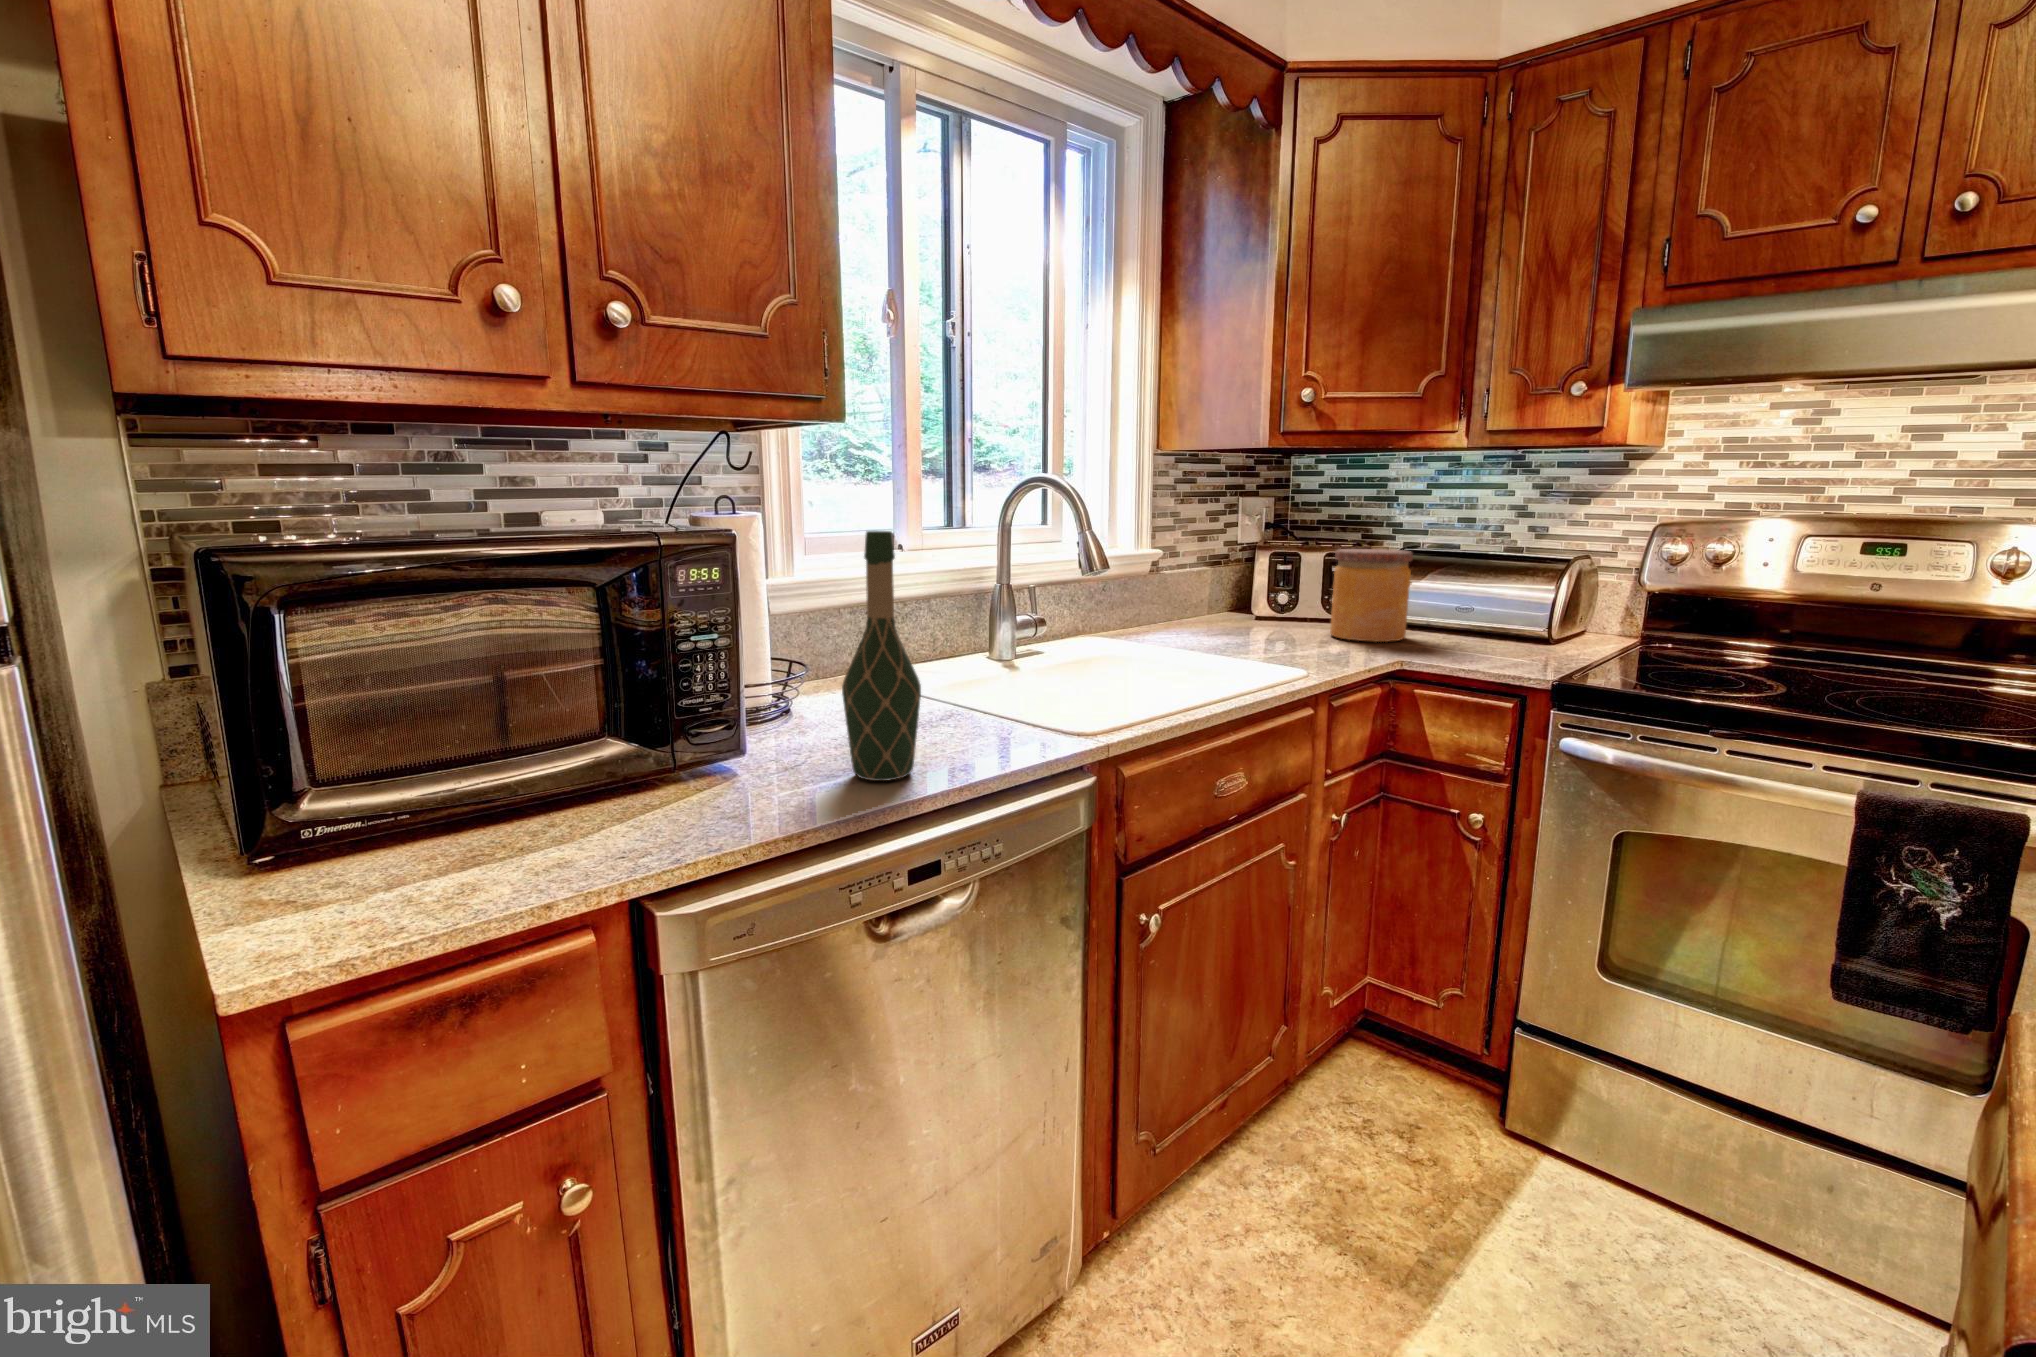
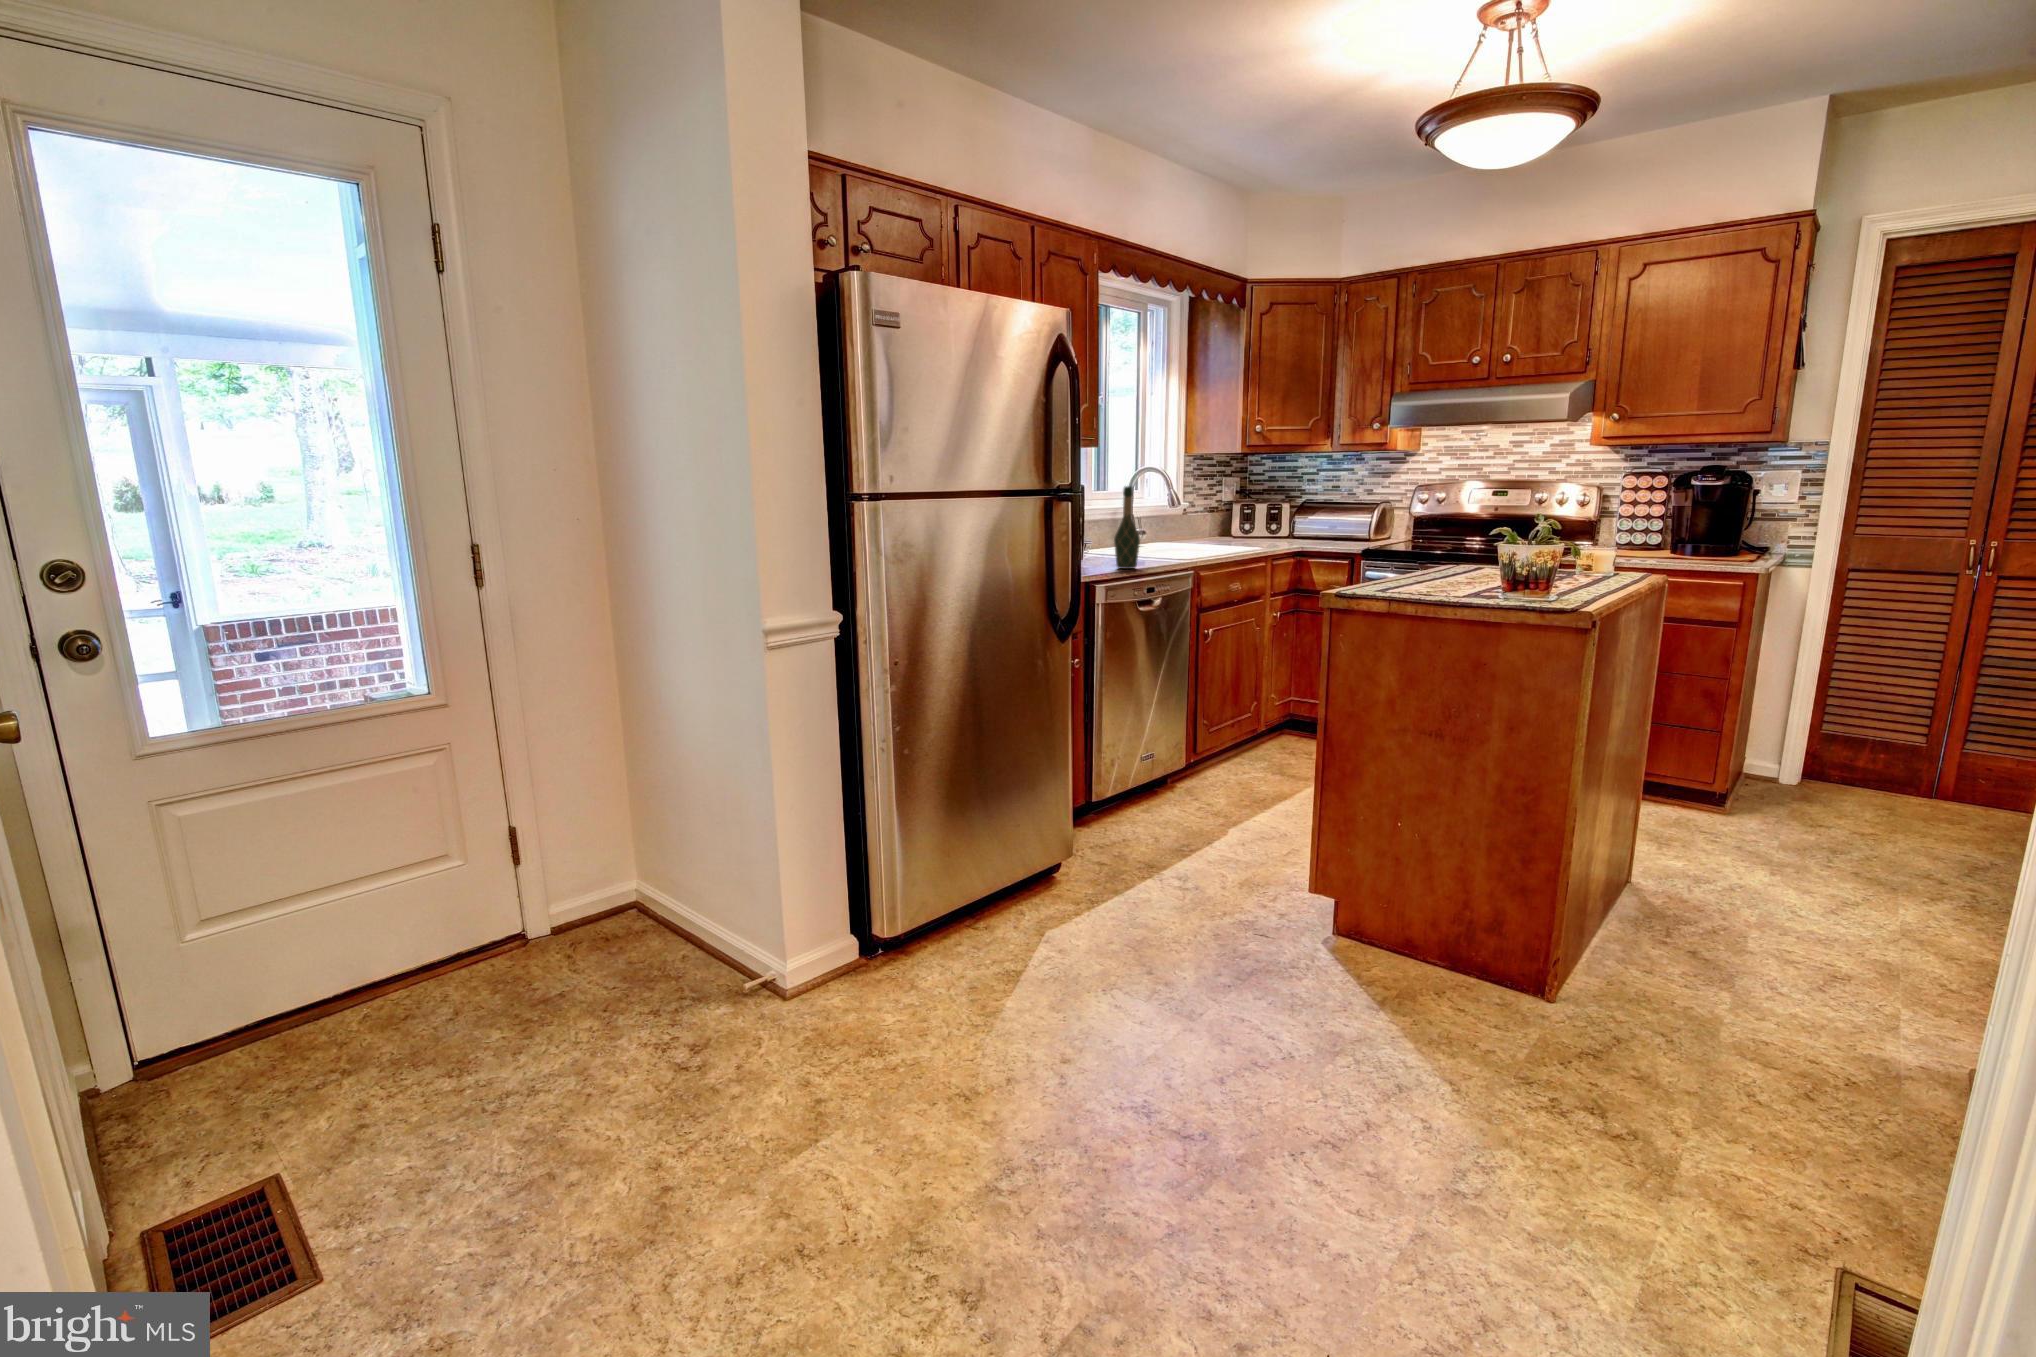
jar: present [1330,549,1413,642] -> none [1271,501,1308,544]

